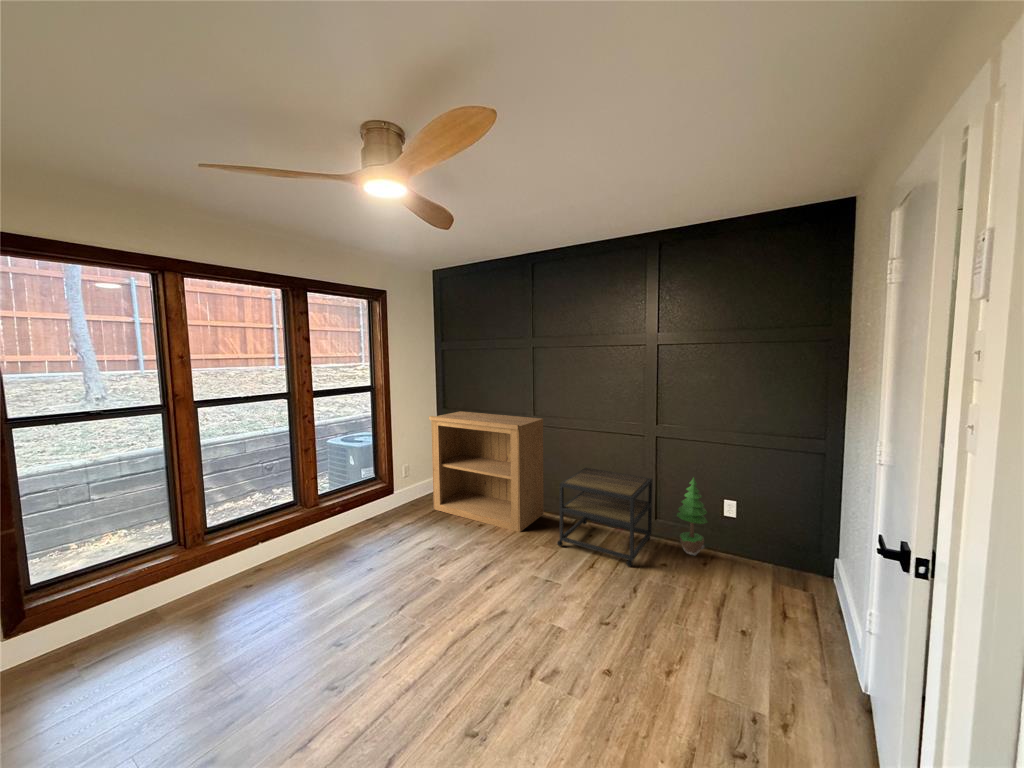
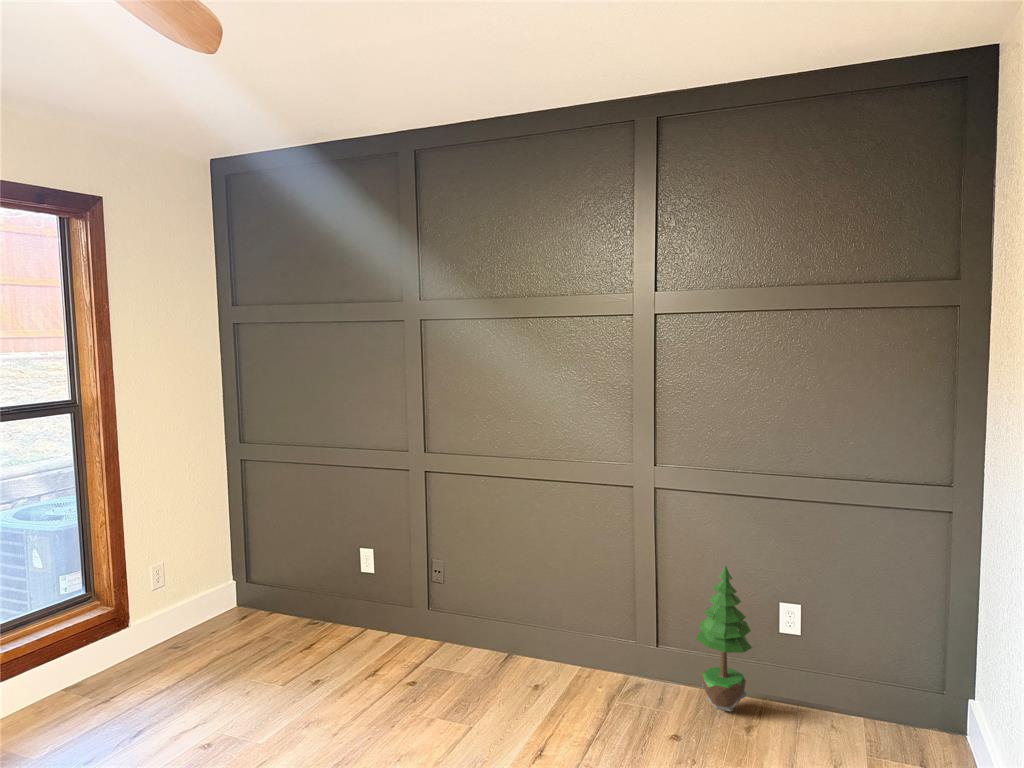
bookshelf: present [429,411,544,532] -> none [204,447,446,690]
side table: present [557,468,652,567] -> none [472,553,651,747]

